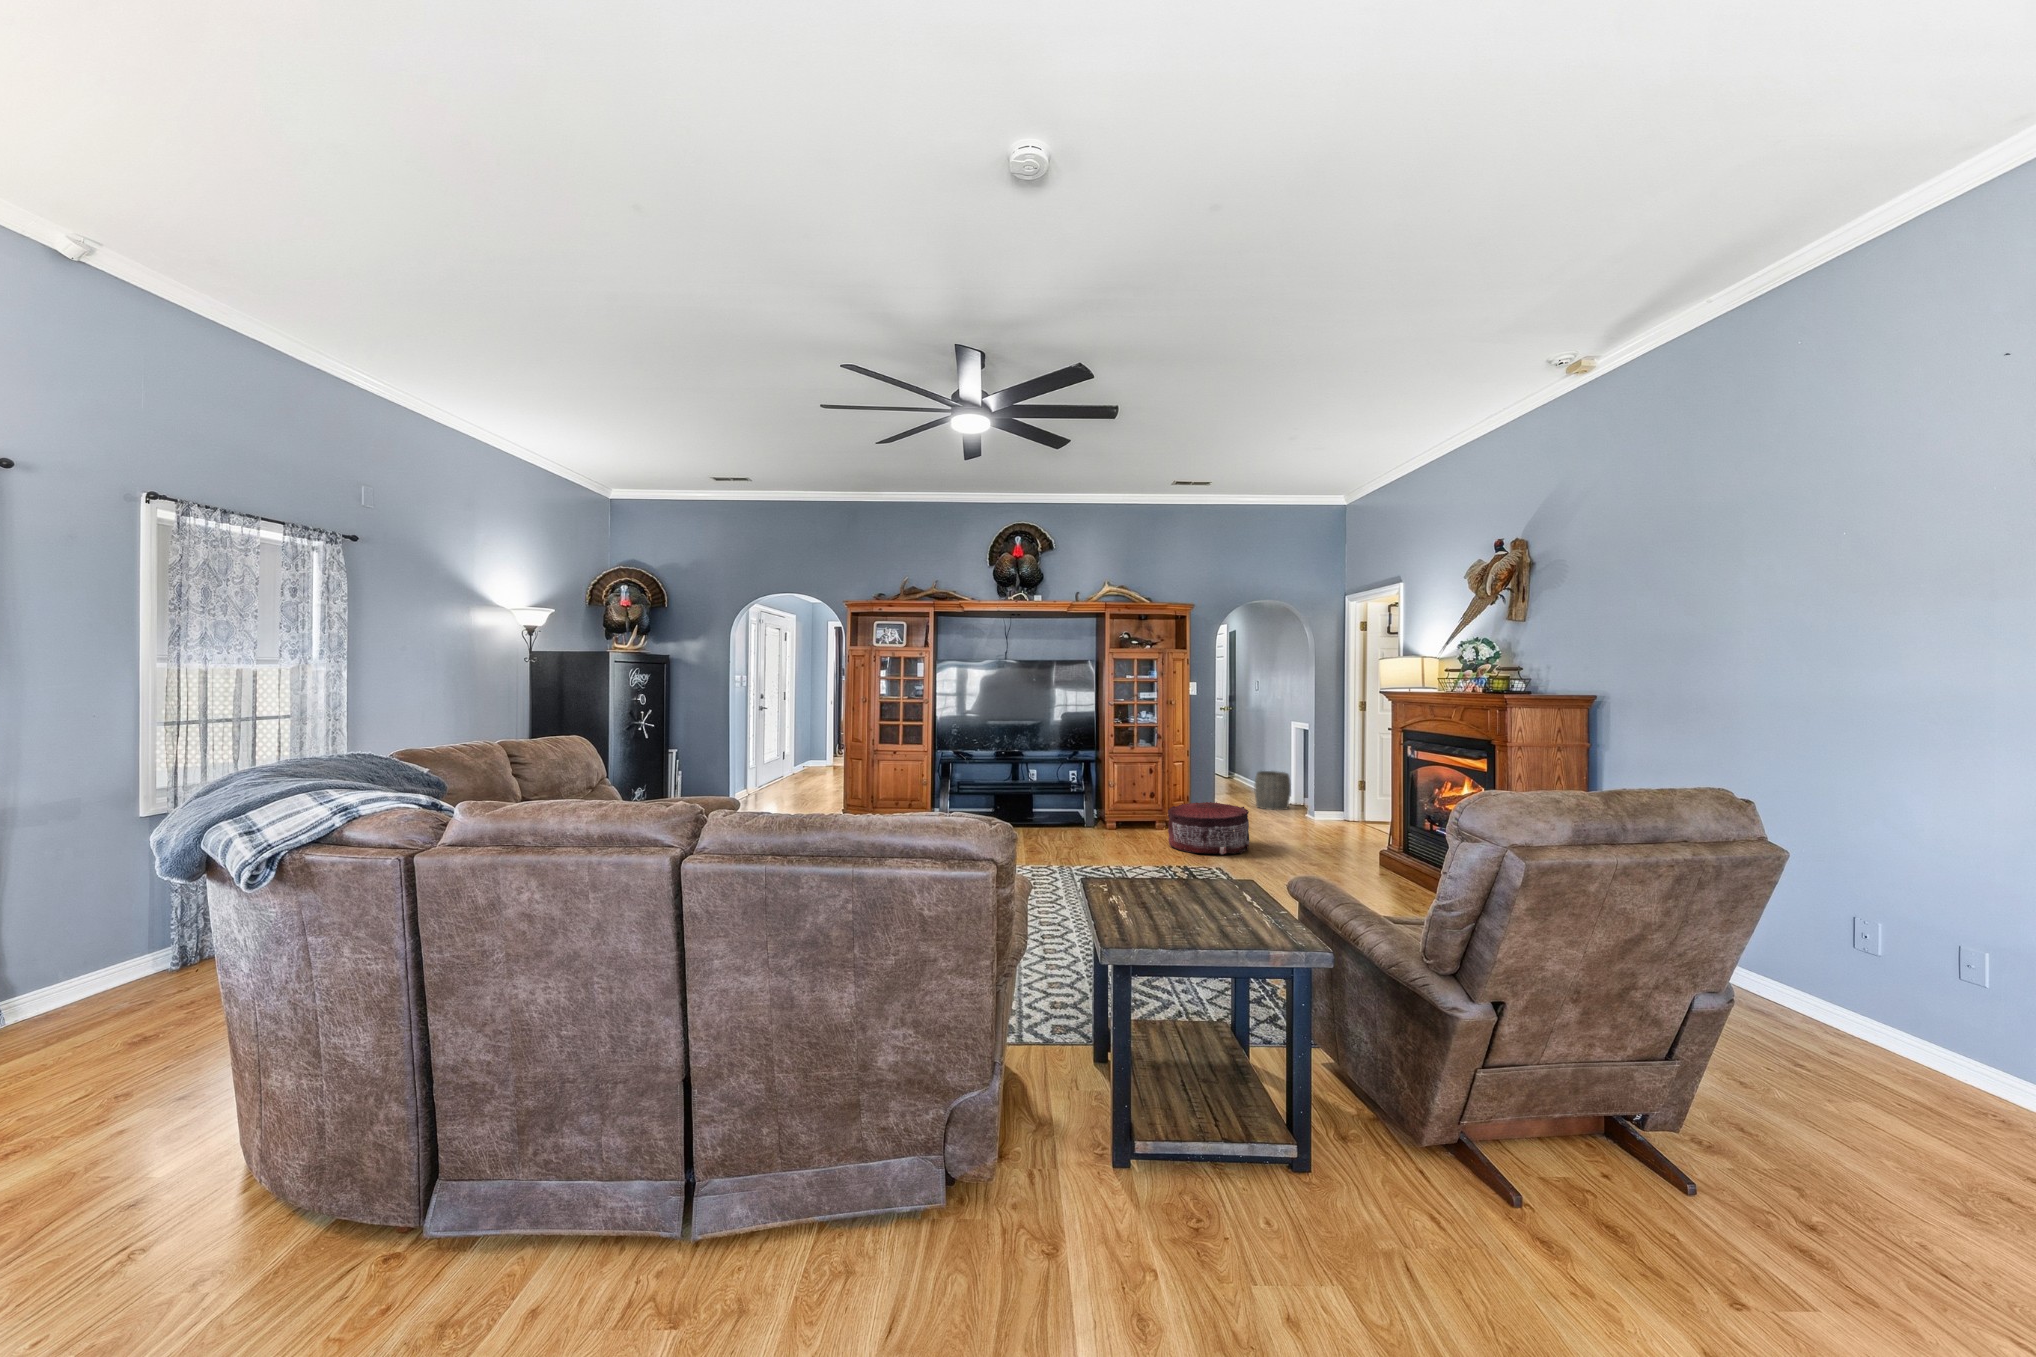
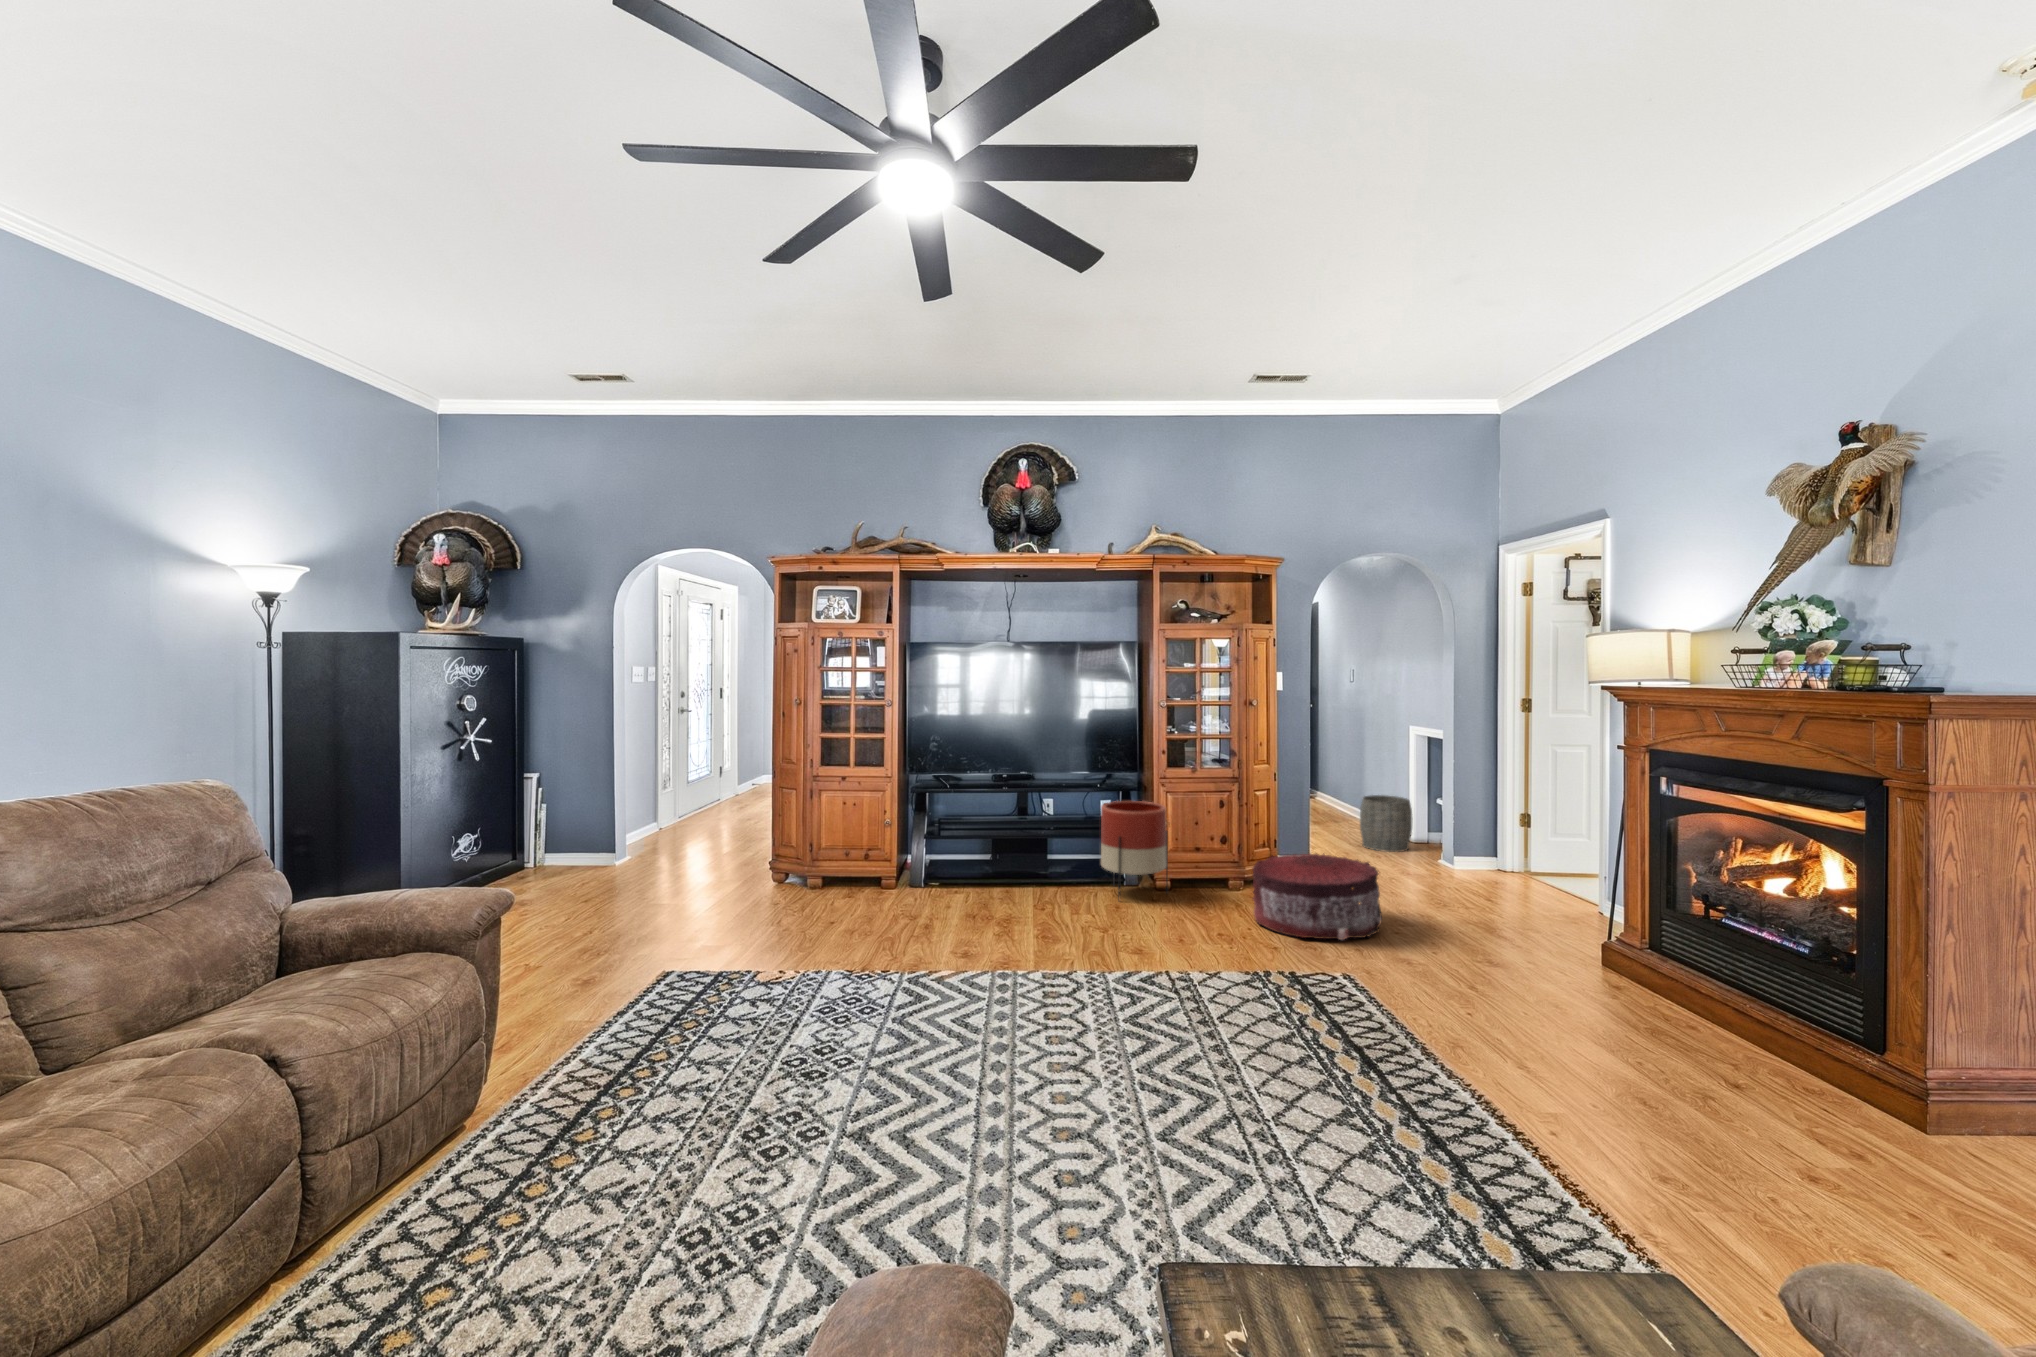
planter: none [1069,769,1115,836] -> present [1101,801,1168,897]

